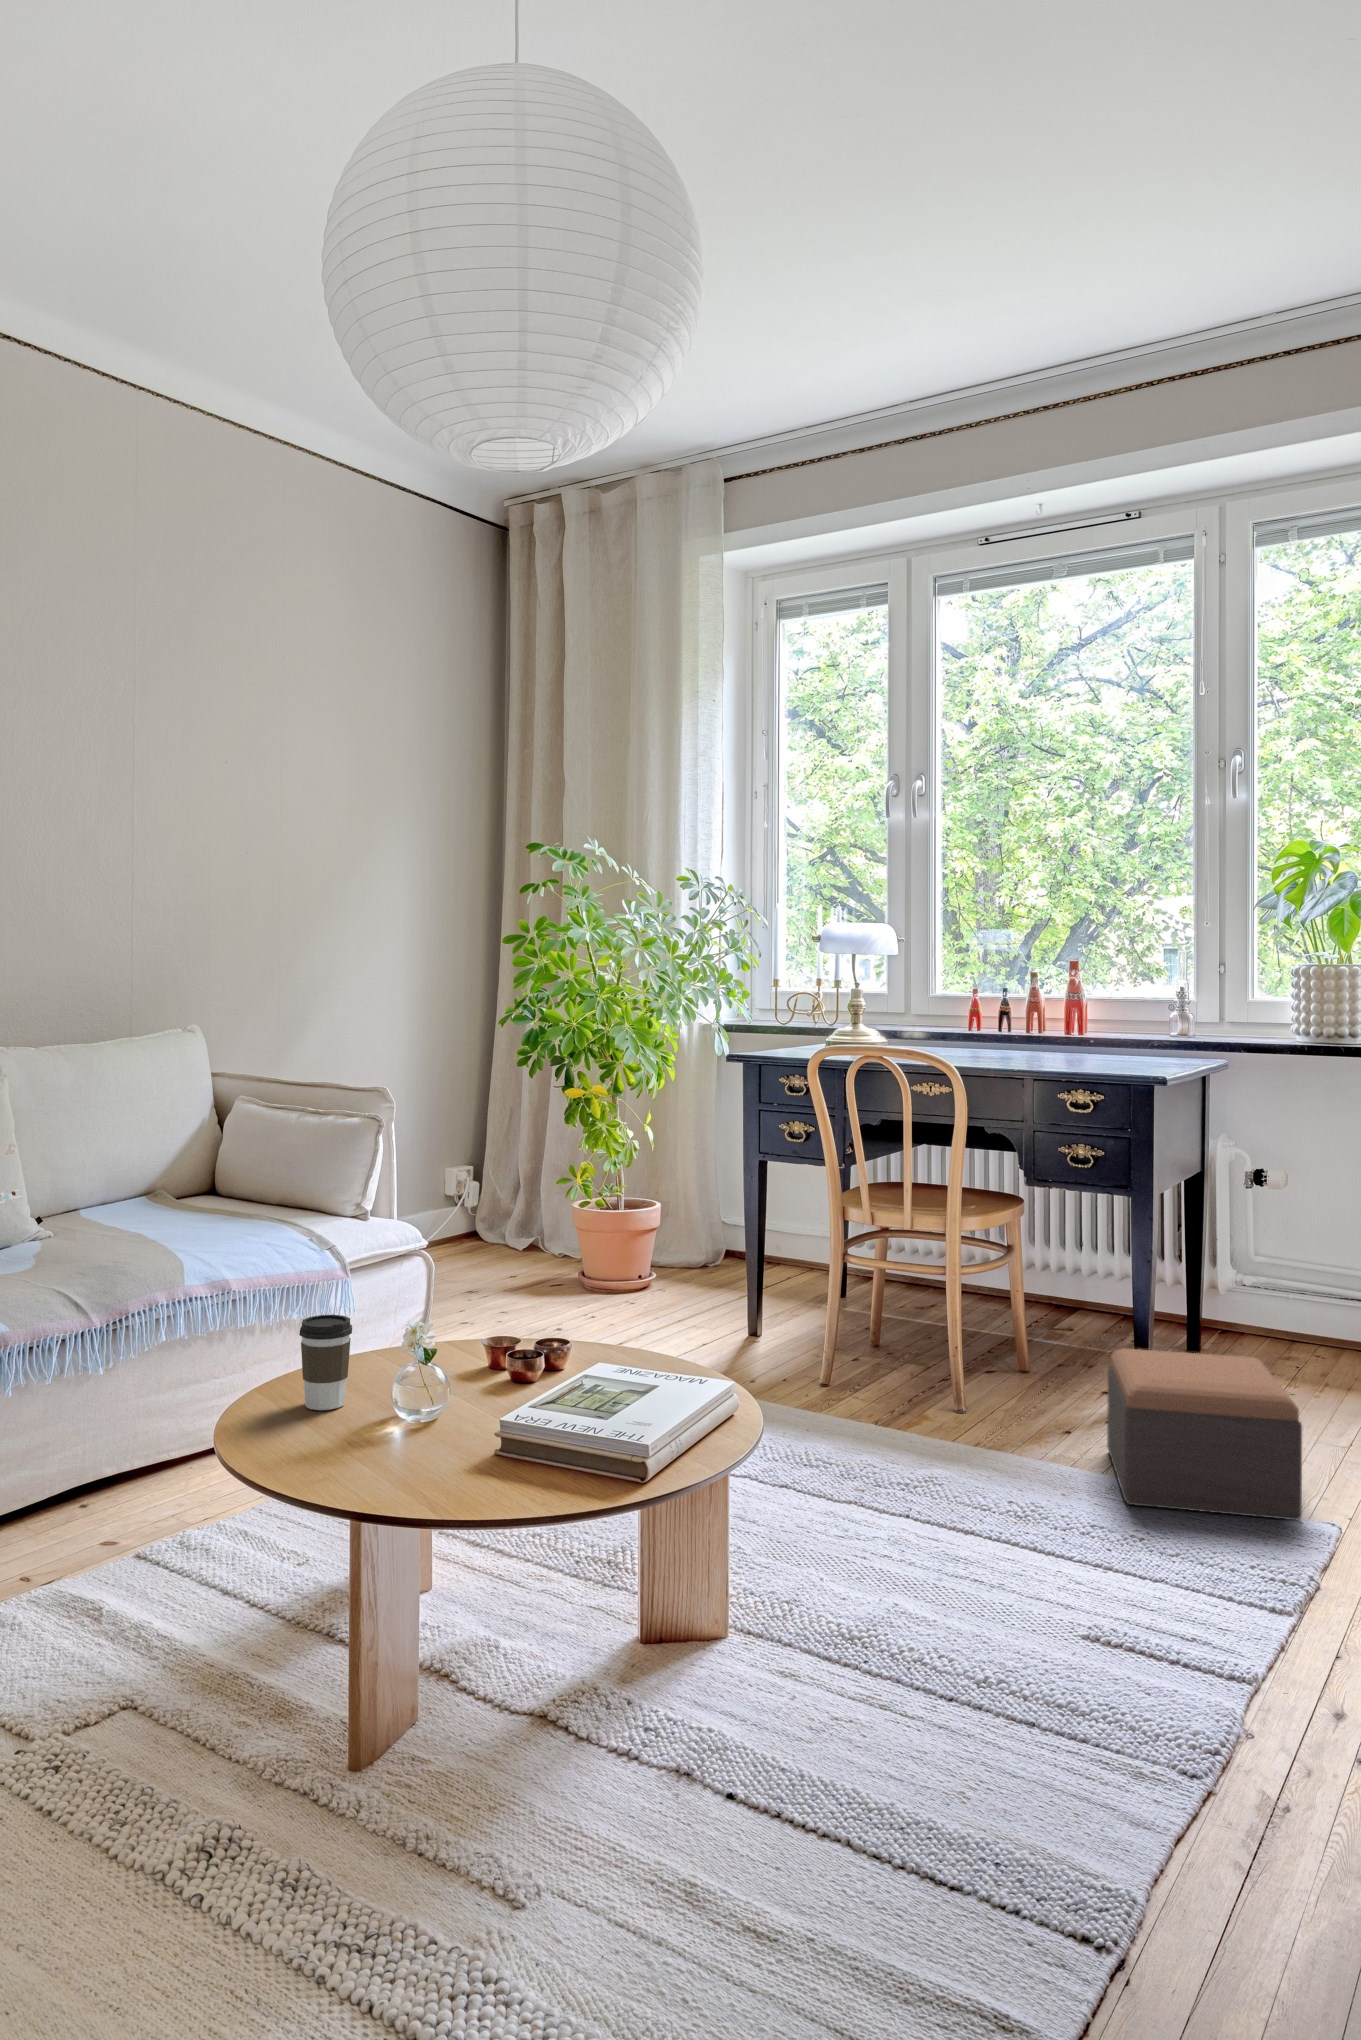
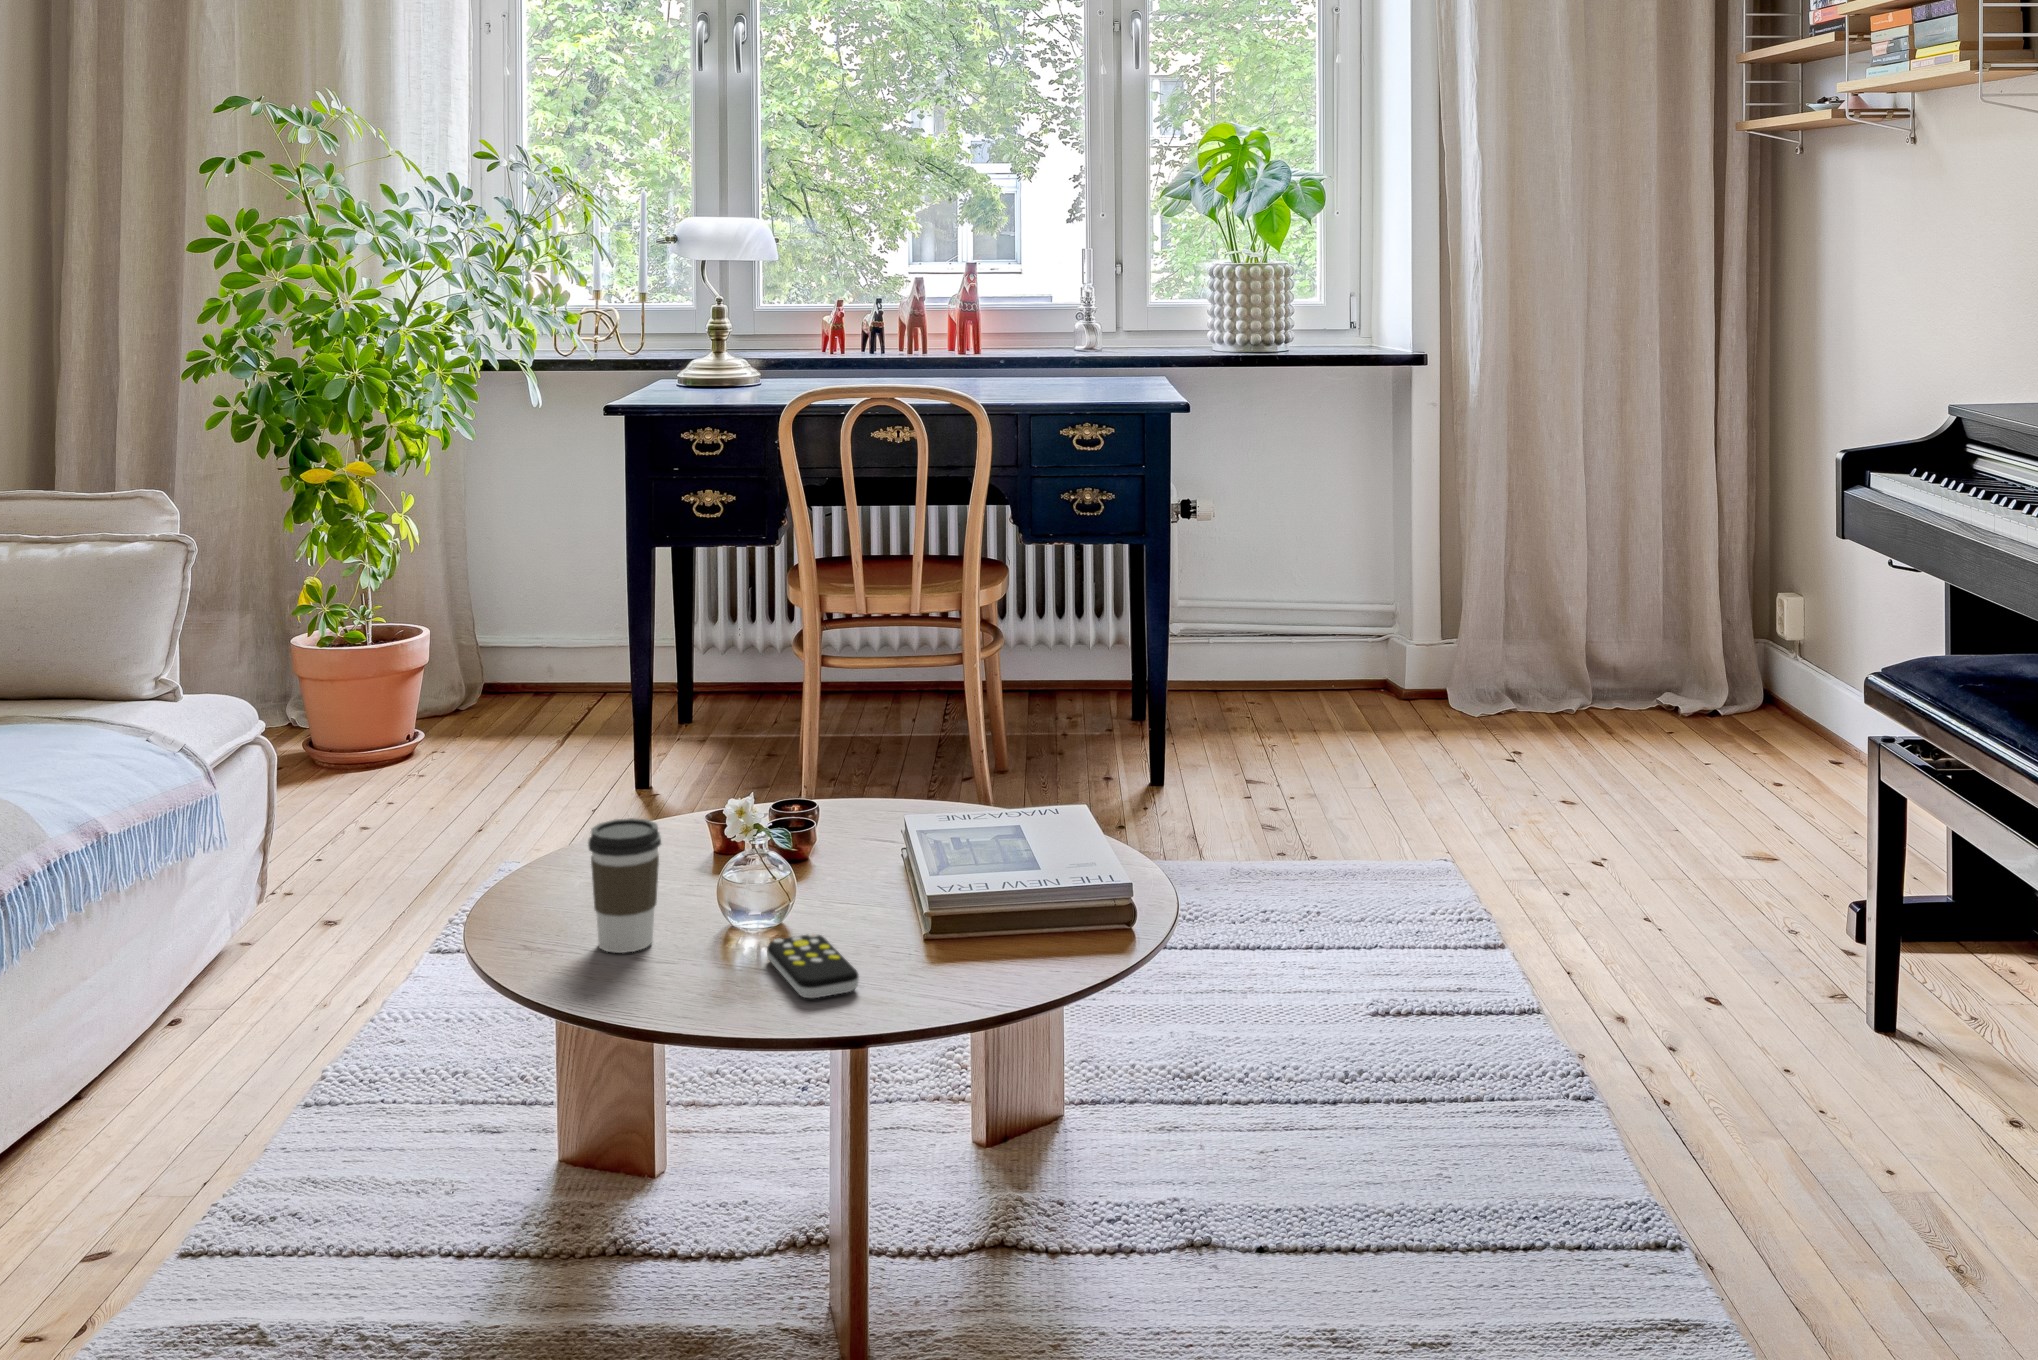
footstool: present [1107,1348,1302,1520] -> none [1184,701,1414,879]
remote control: none [346,1421,419,1468] -> present [767,933,859,998]

